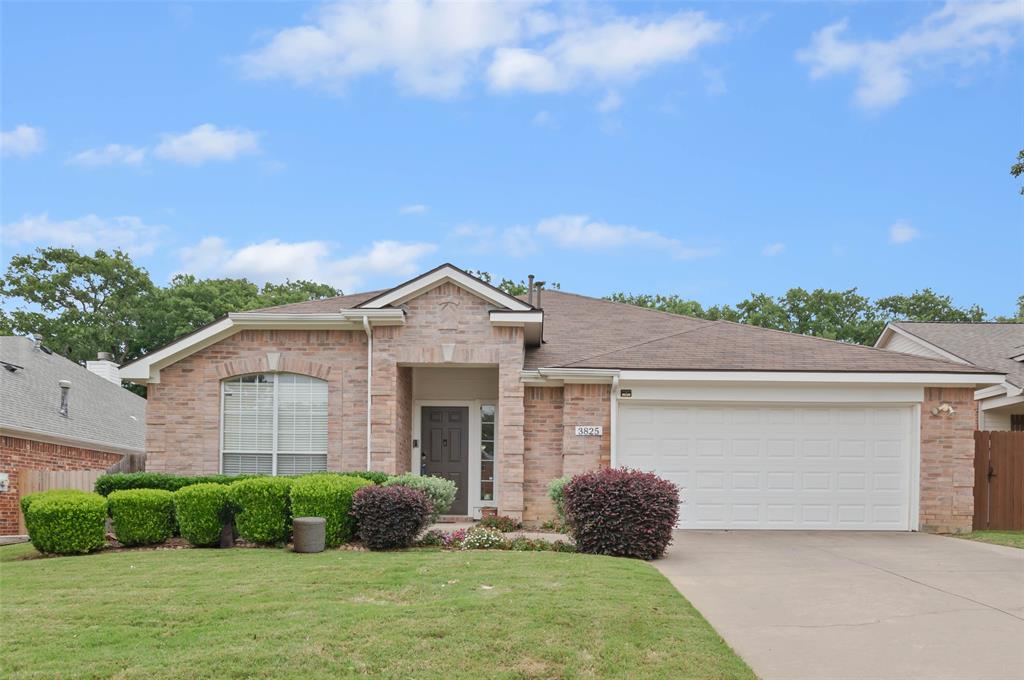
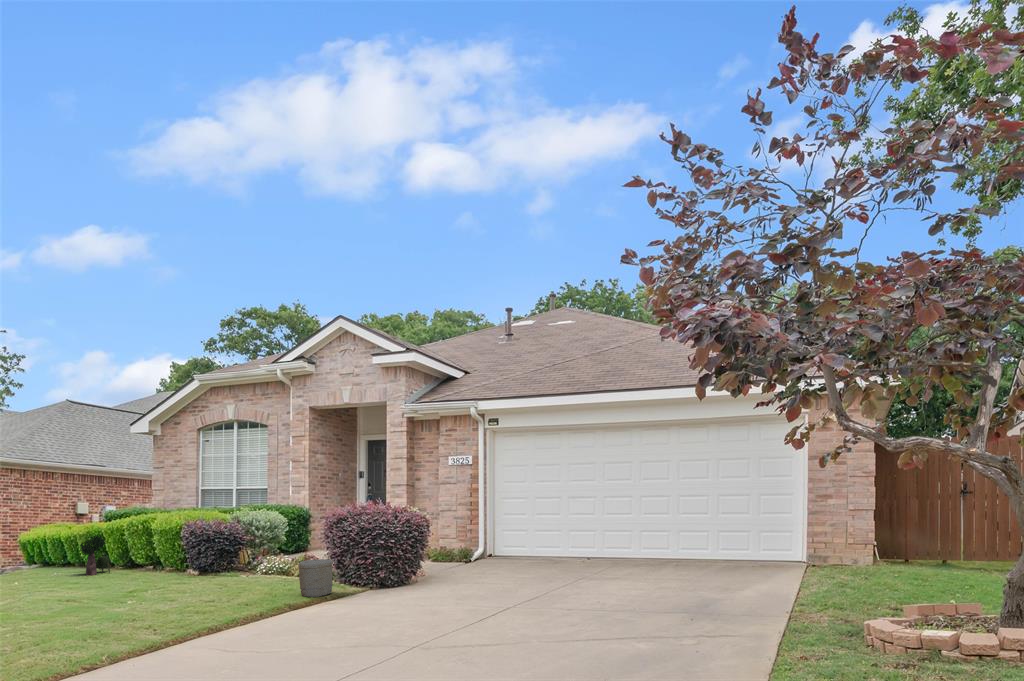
woven basket: present [292,517,326,553] -> present [298,559,333,597]

